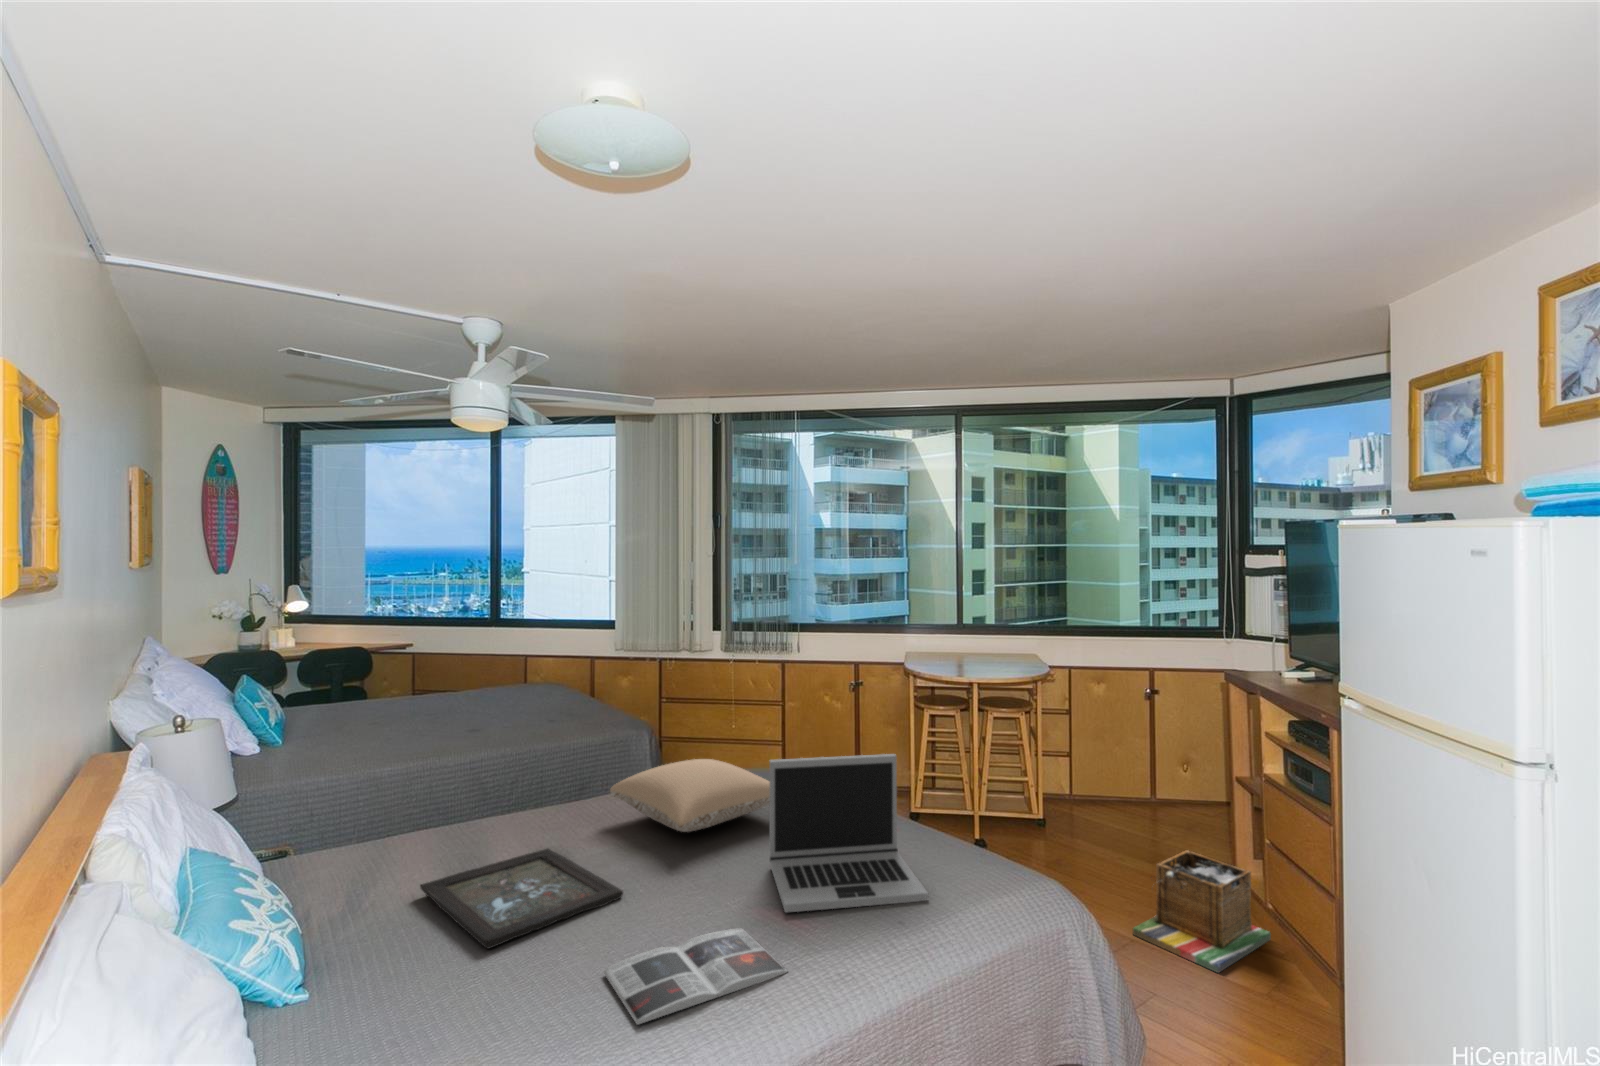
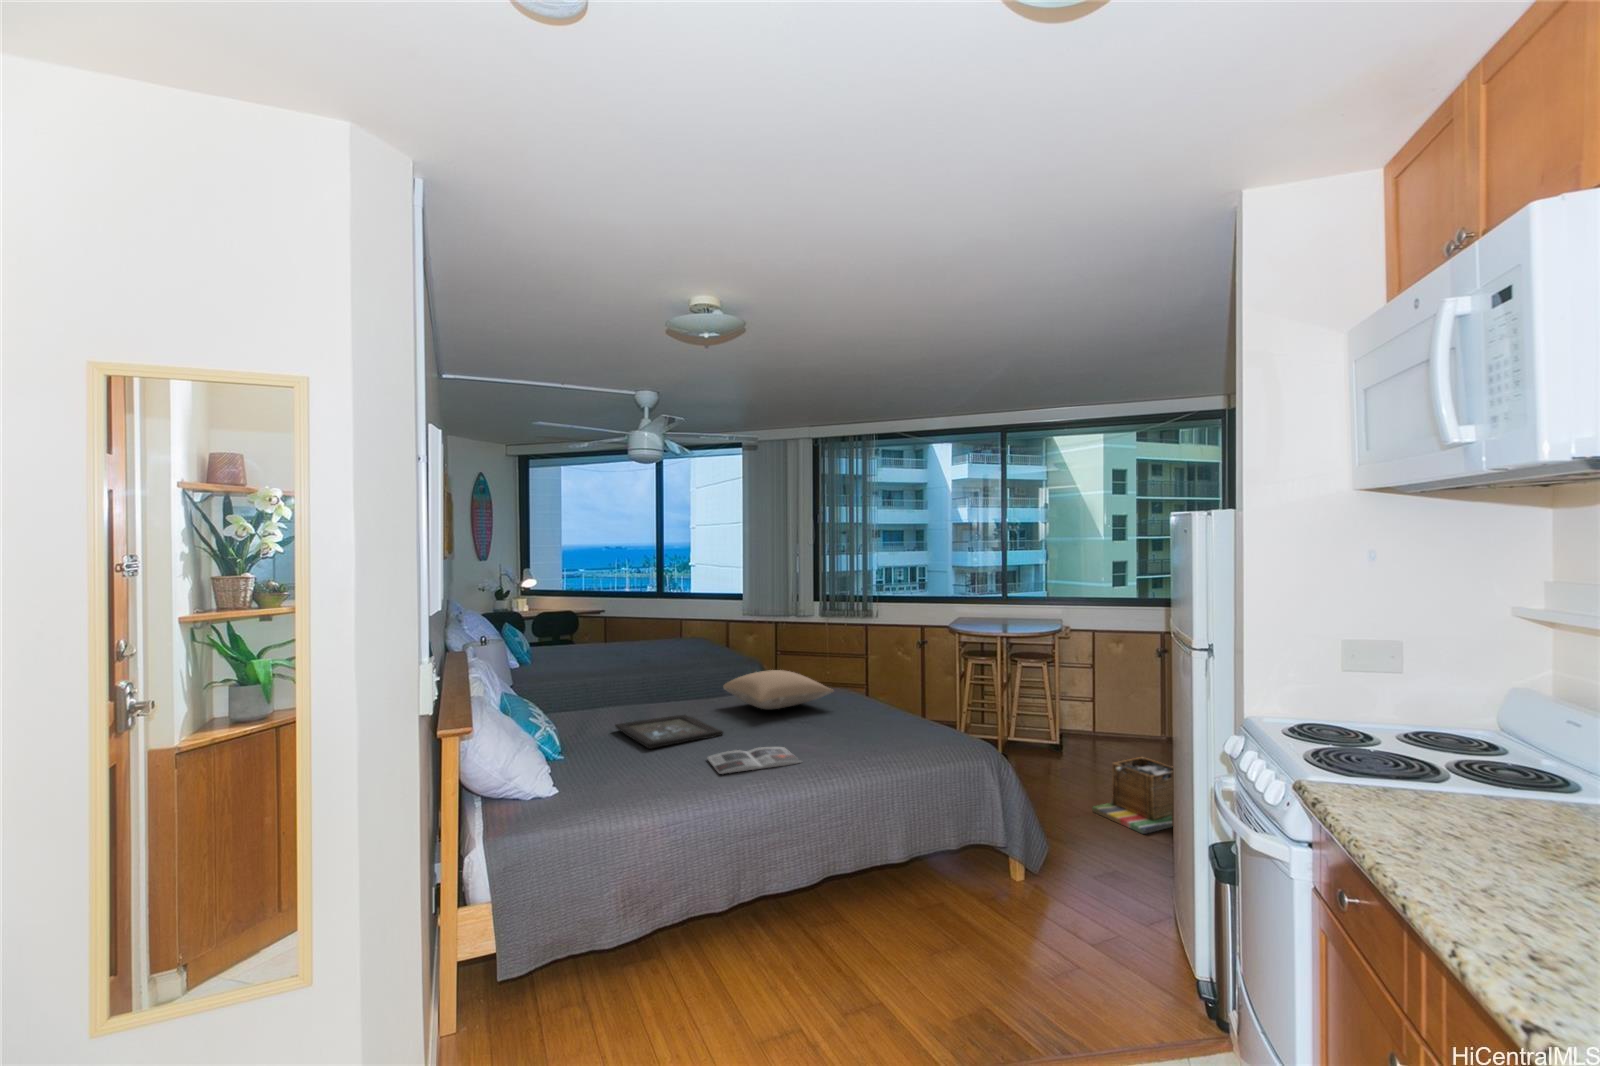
laptop: present [769,754,928,912] -> none [810,662,897,743]

